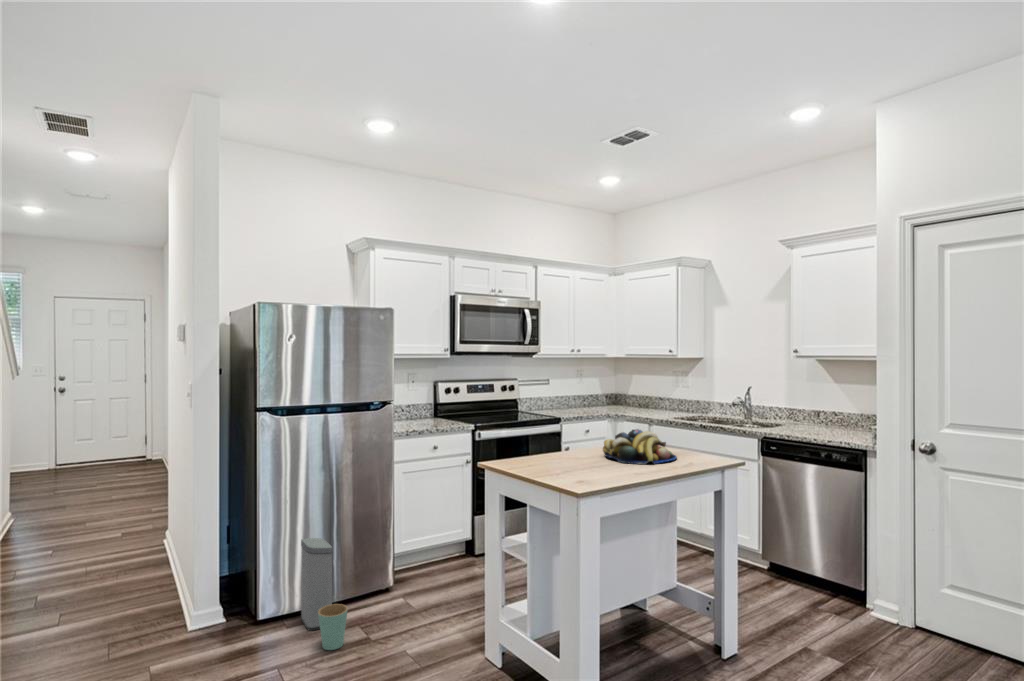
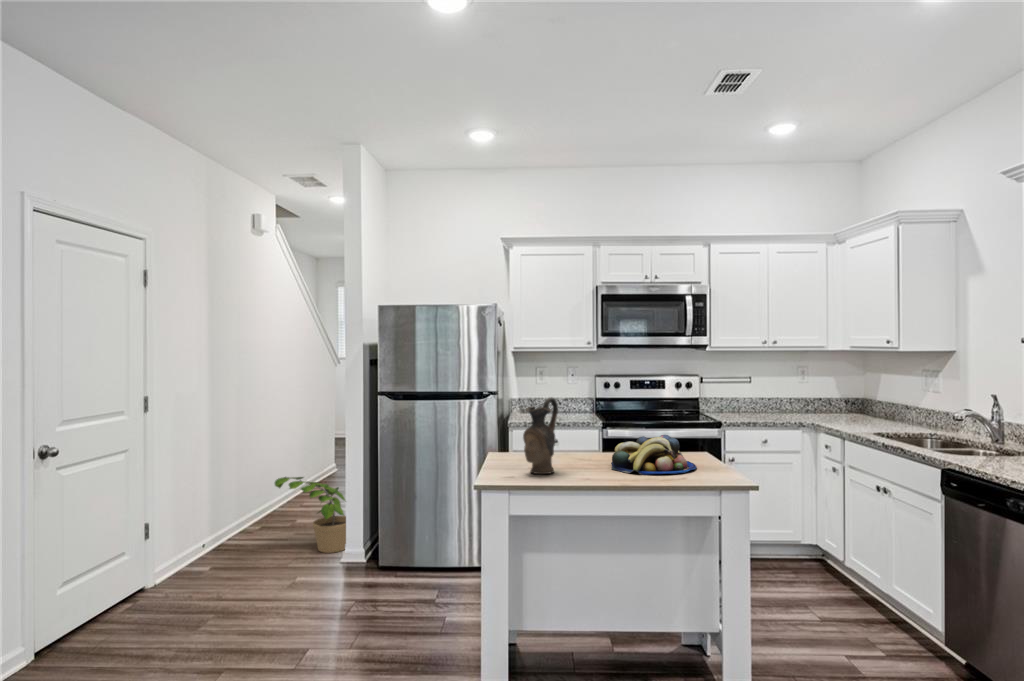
ceramic pitcher: none [571,402,600,475] -> present [523,398,558,474]
potted plant: none [48,532,178,629] -> present [275,477,346,553]
trash can: present [301,538,348,650] -> none [394,505,430,601]

